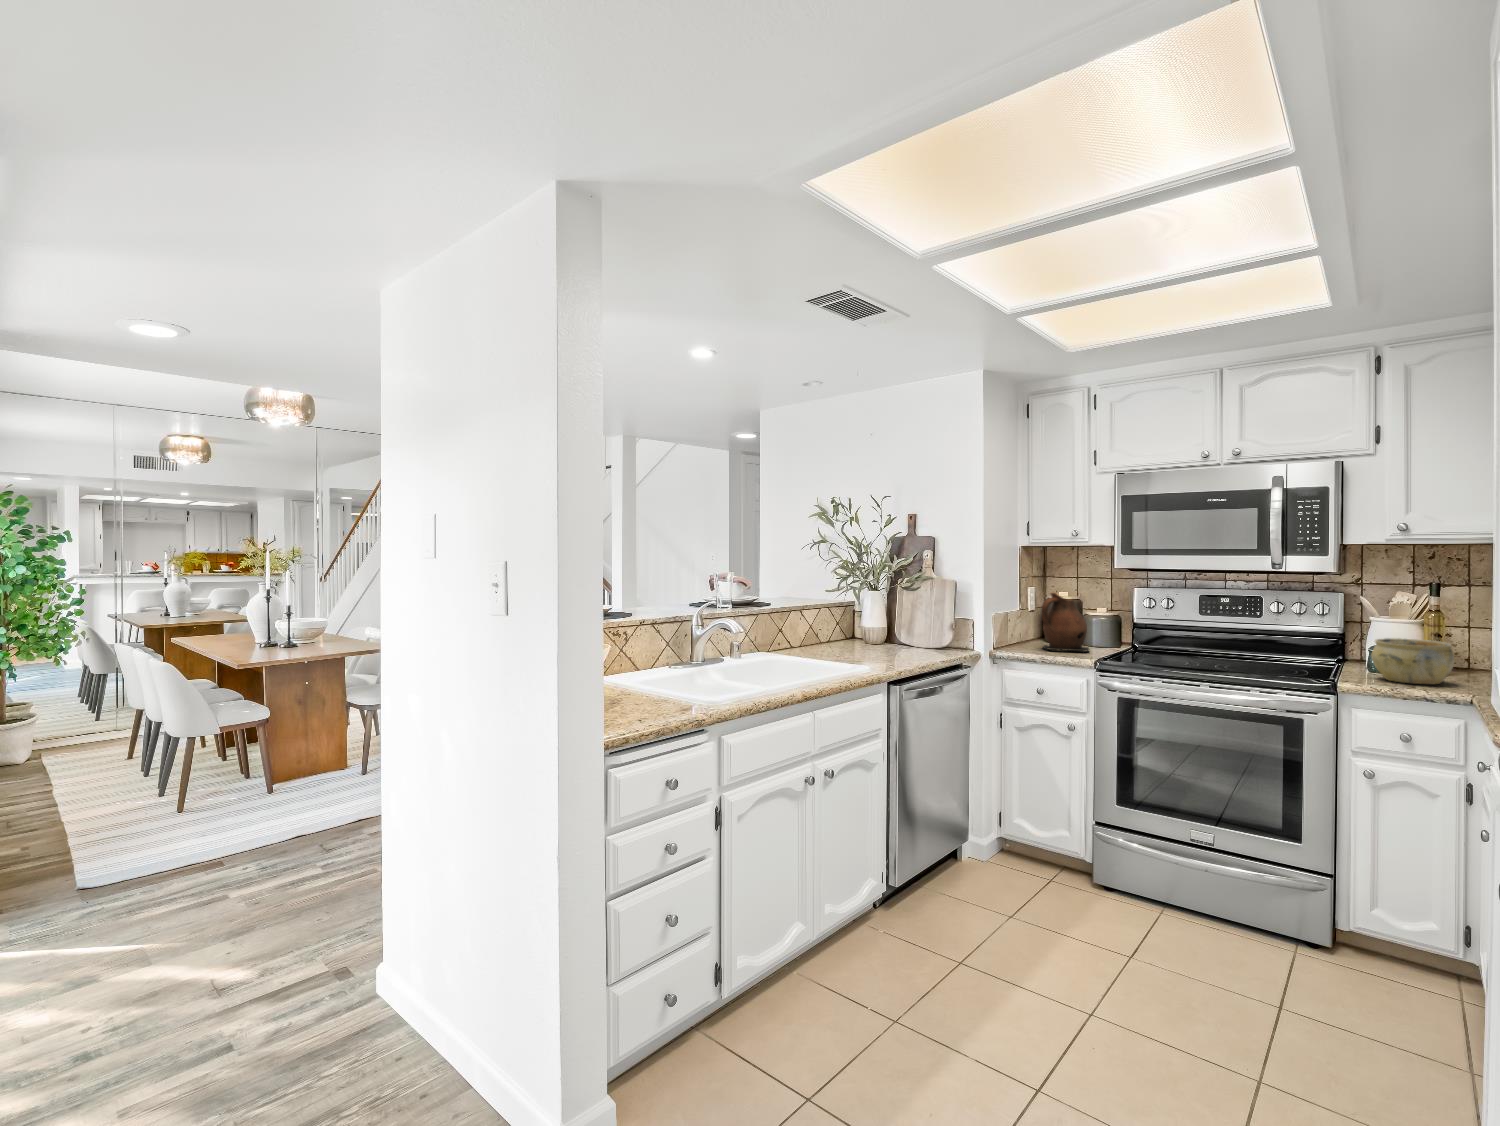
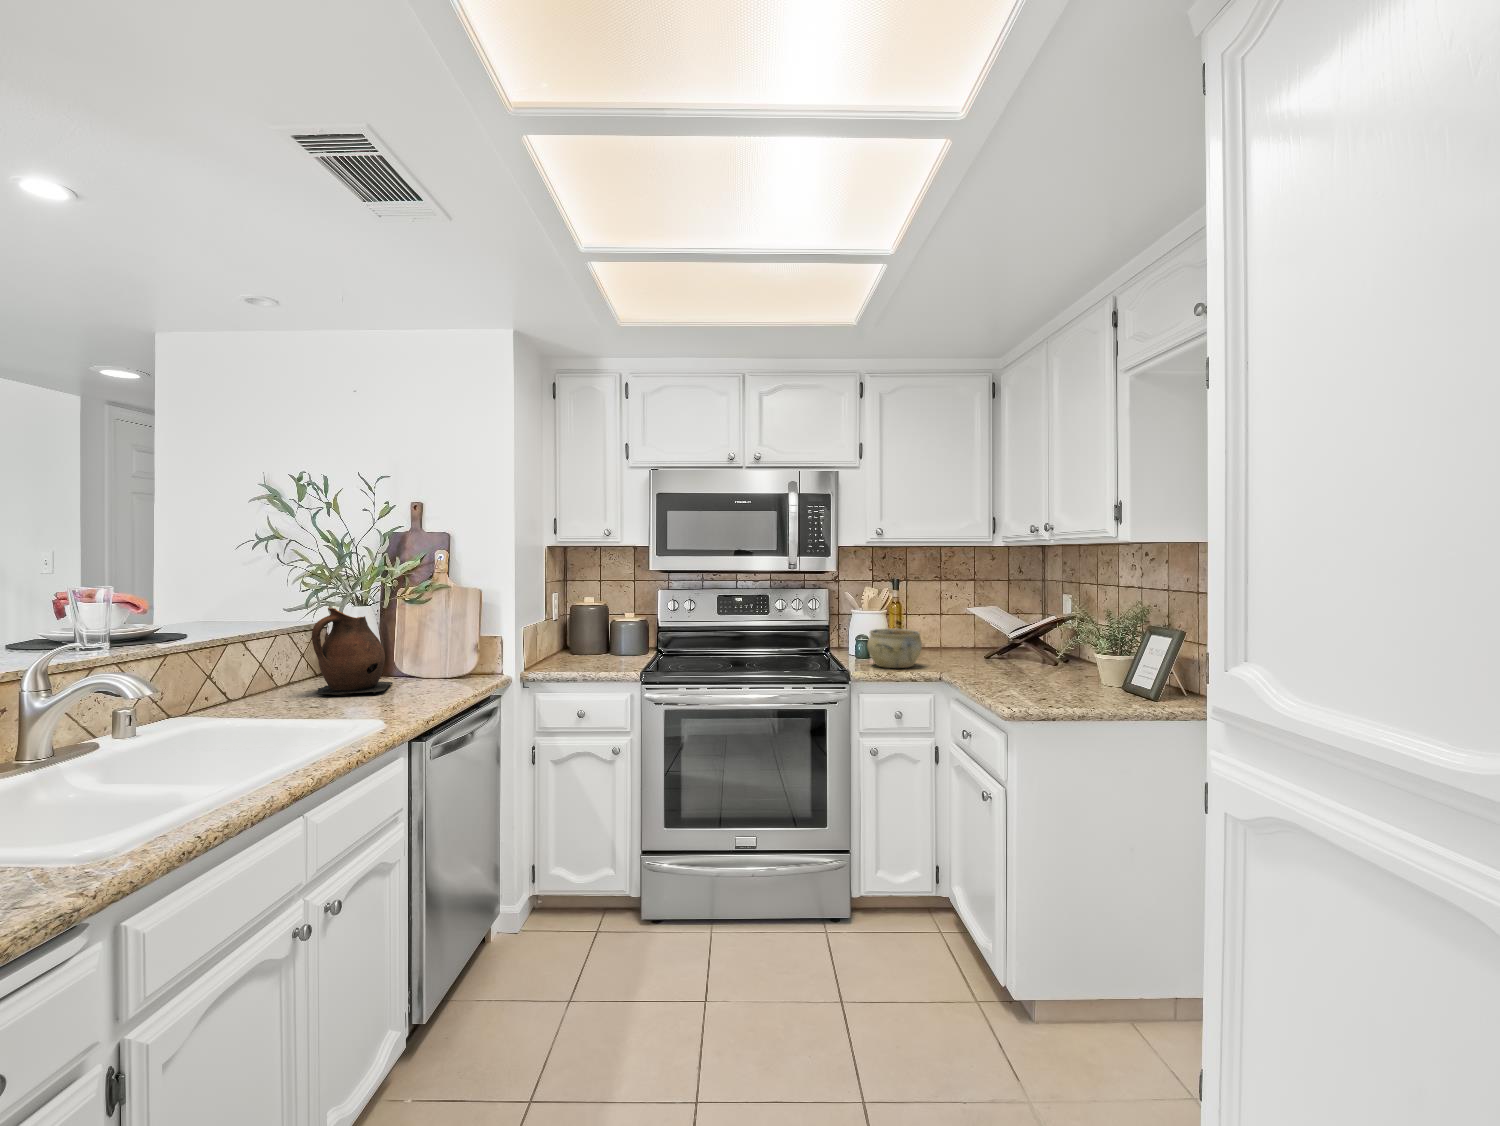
ceramic pitcher: present [1041,593,1090,652] -> present [312,608,392,694]

